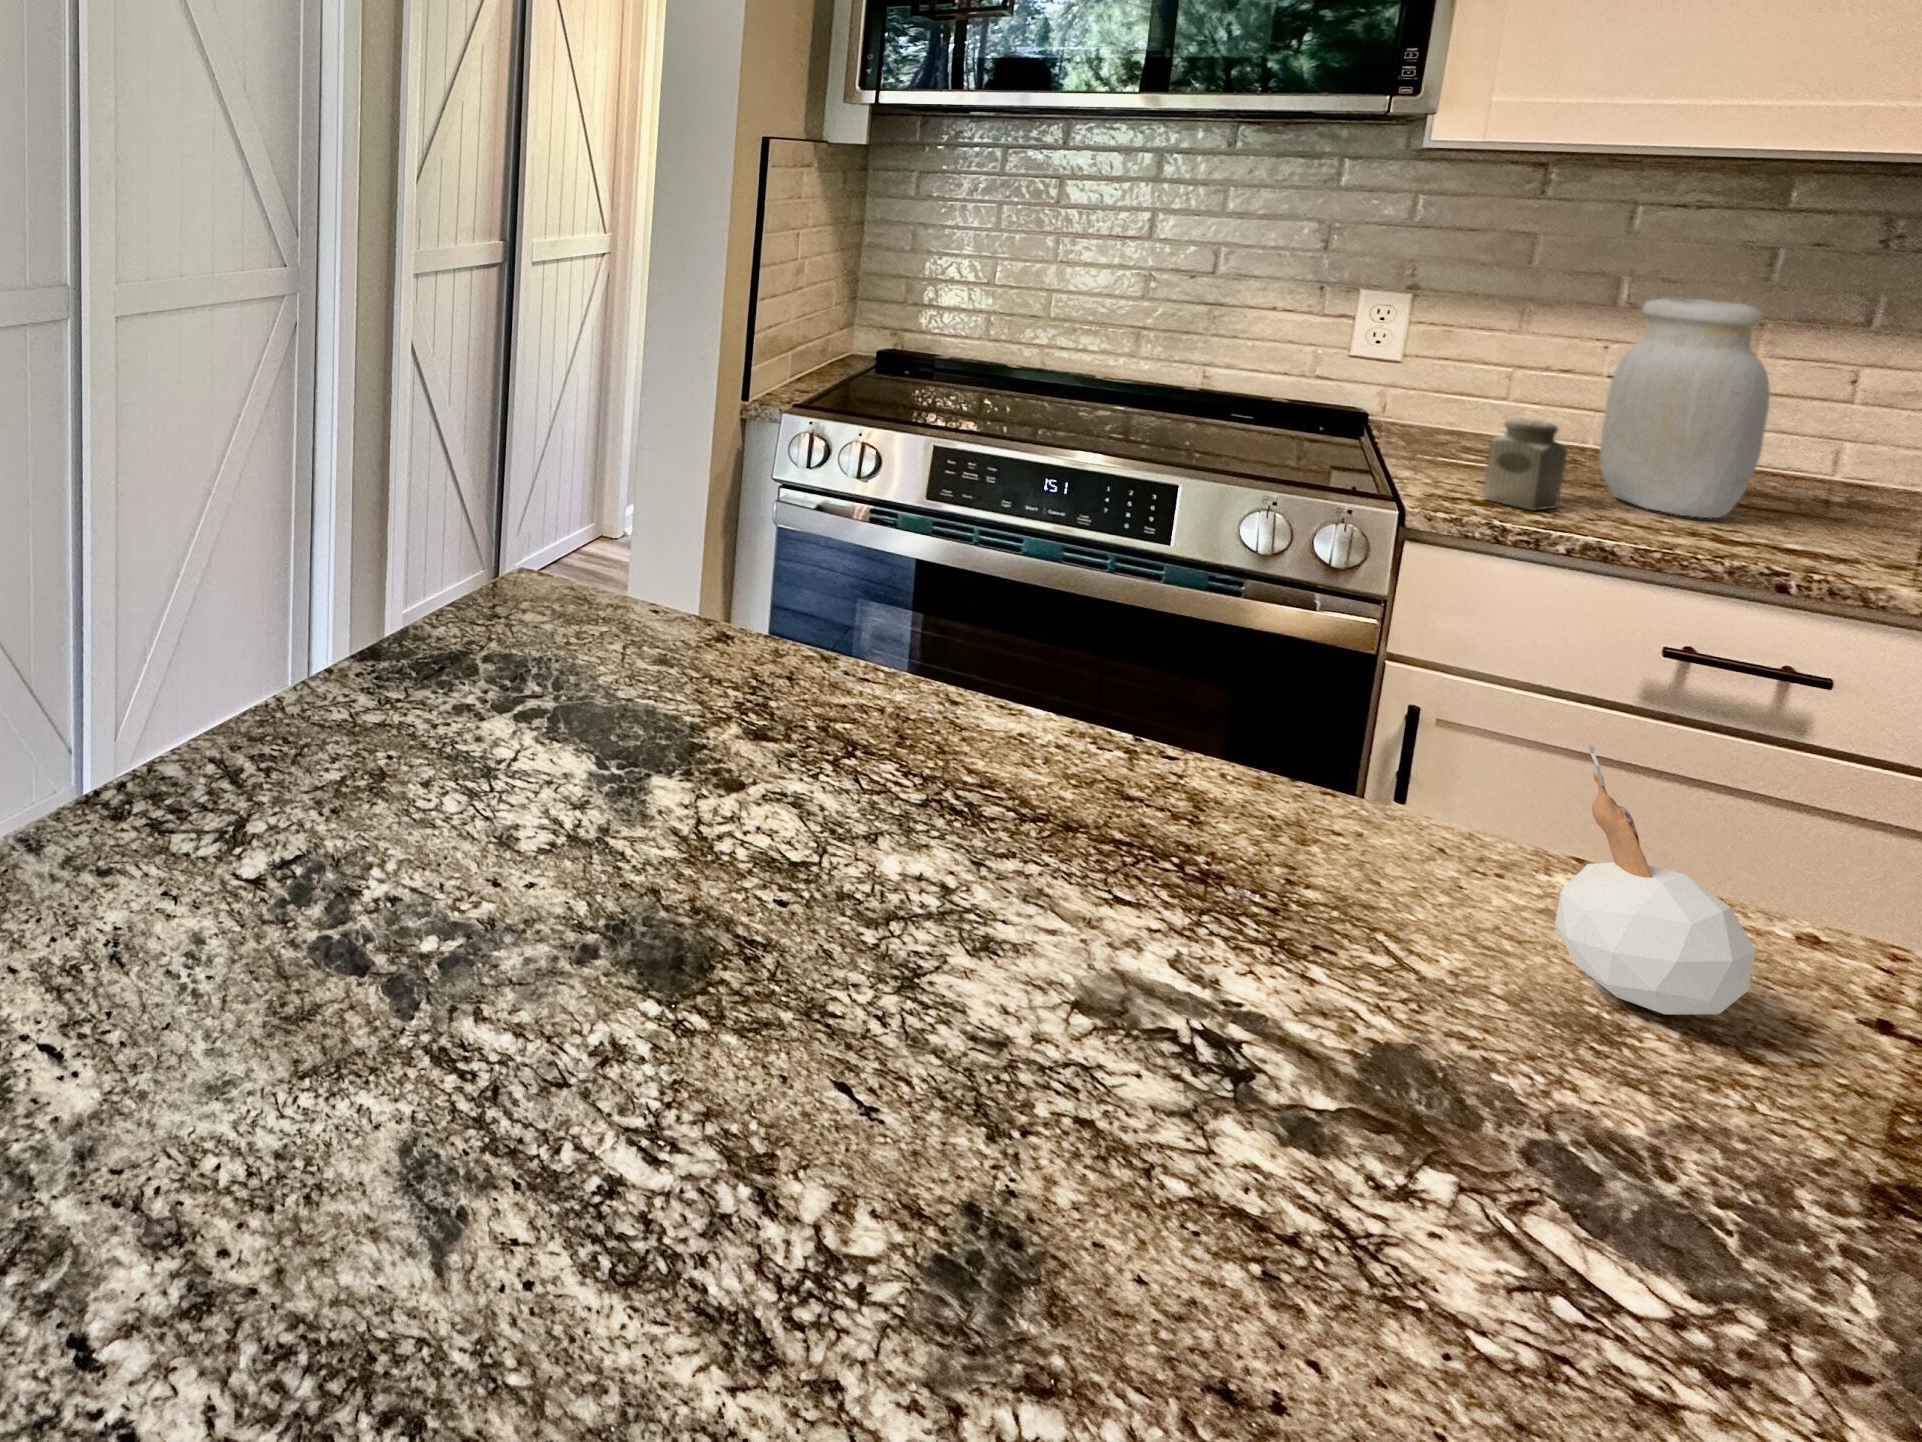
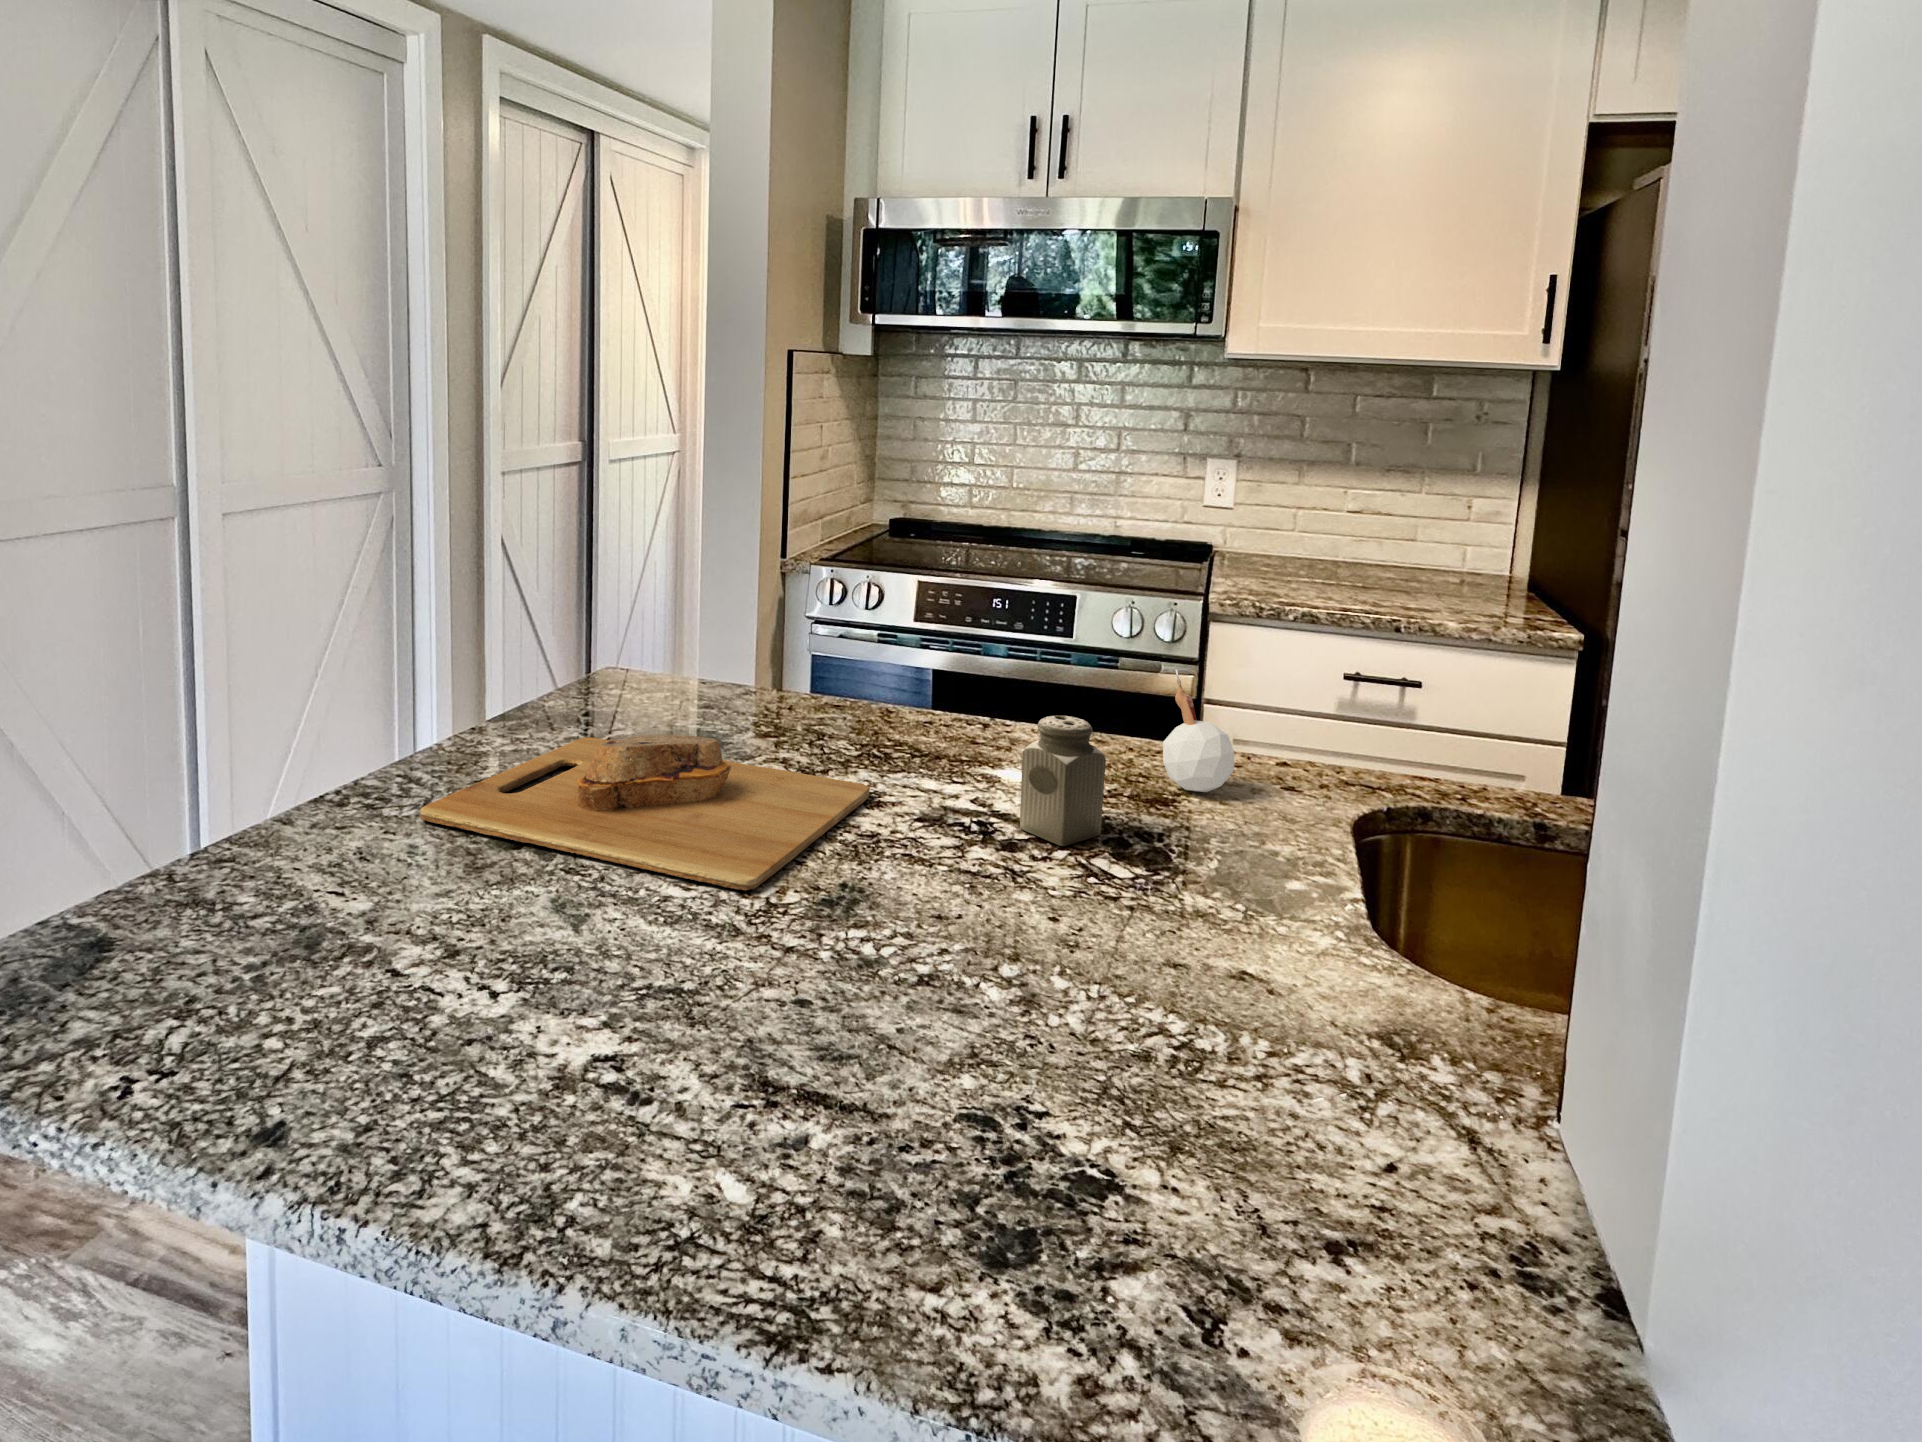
jar: present [1600,298,1770,518] -> none [1322,455,1400,593]
salt shaker: present [1483,418,1567,510] -> present [1020,716,1106,846]
cutting board: none [224,712,959,1203] -> present [420,735,870,890]

